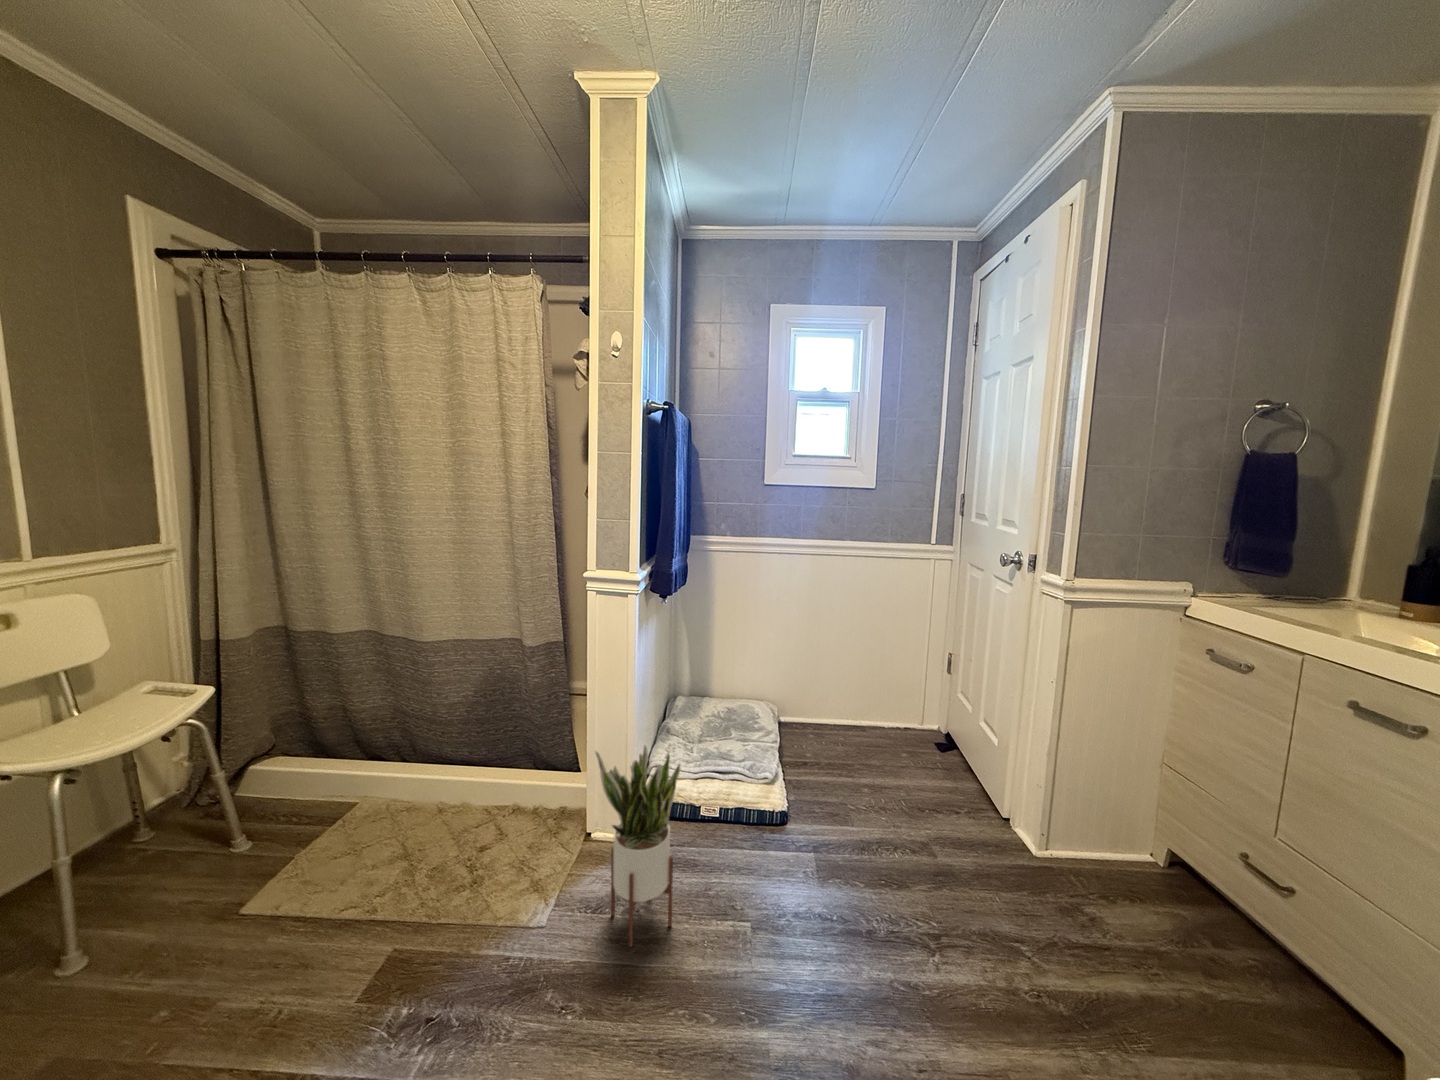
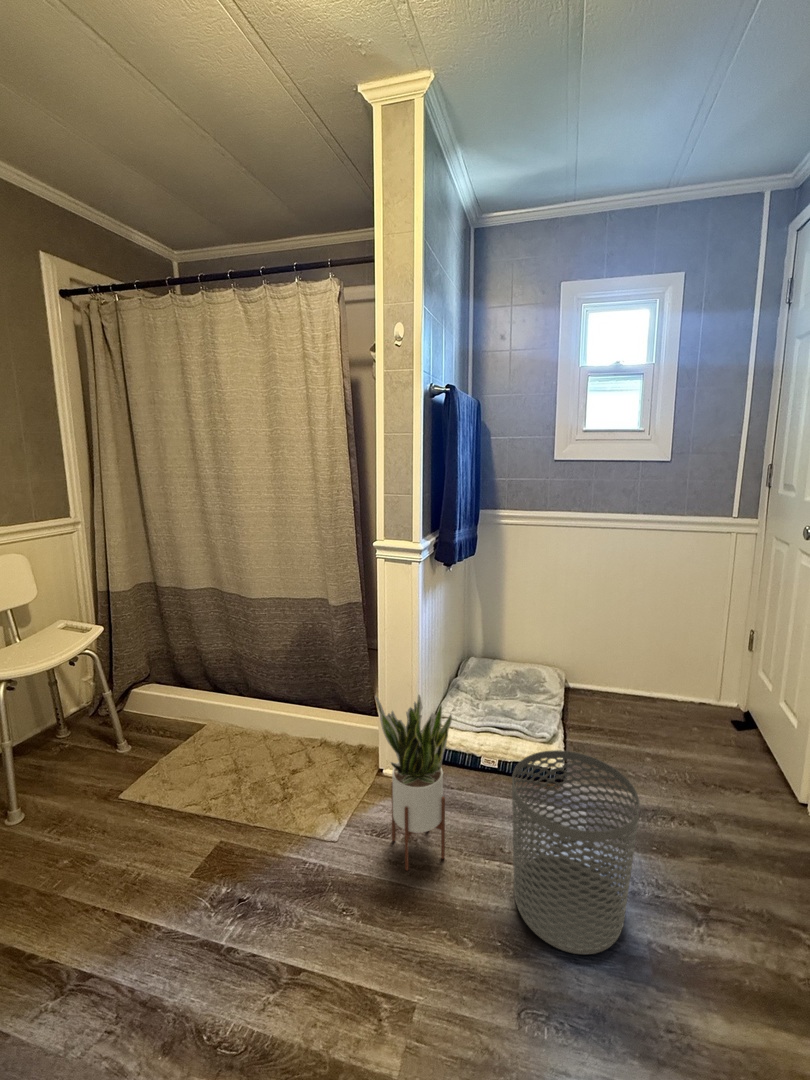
waste bin: none [748,791,873,1004] -> present [512,750,640,955]

